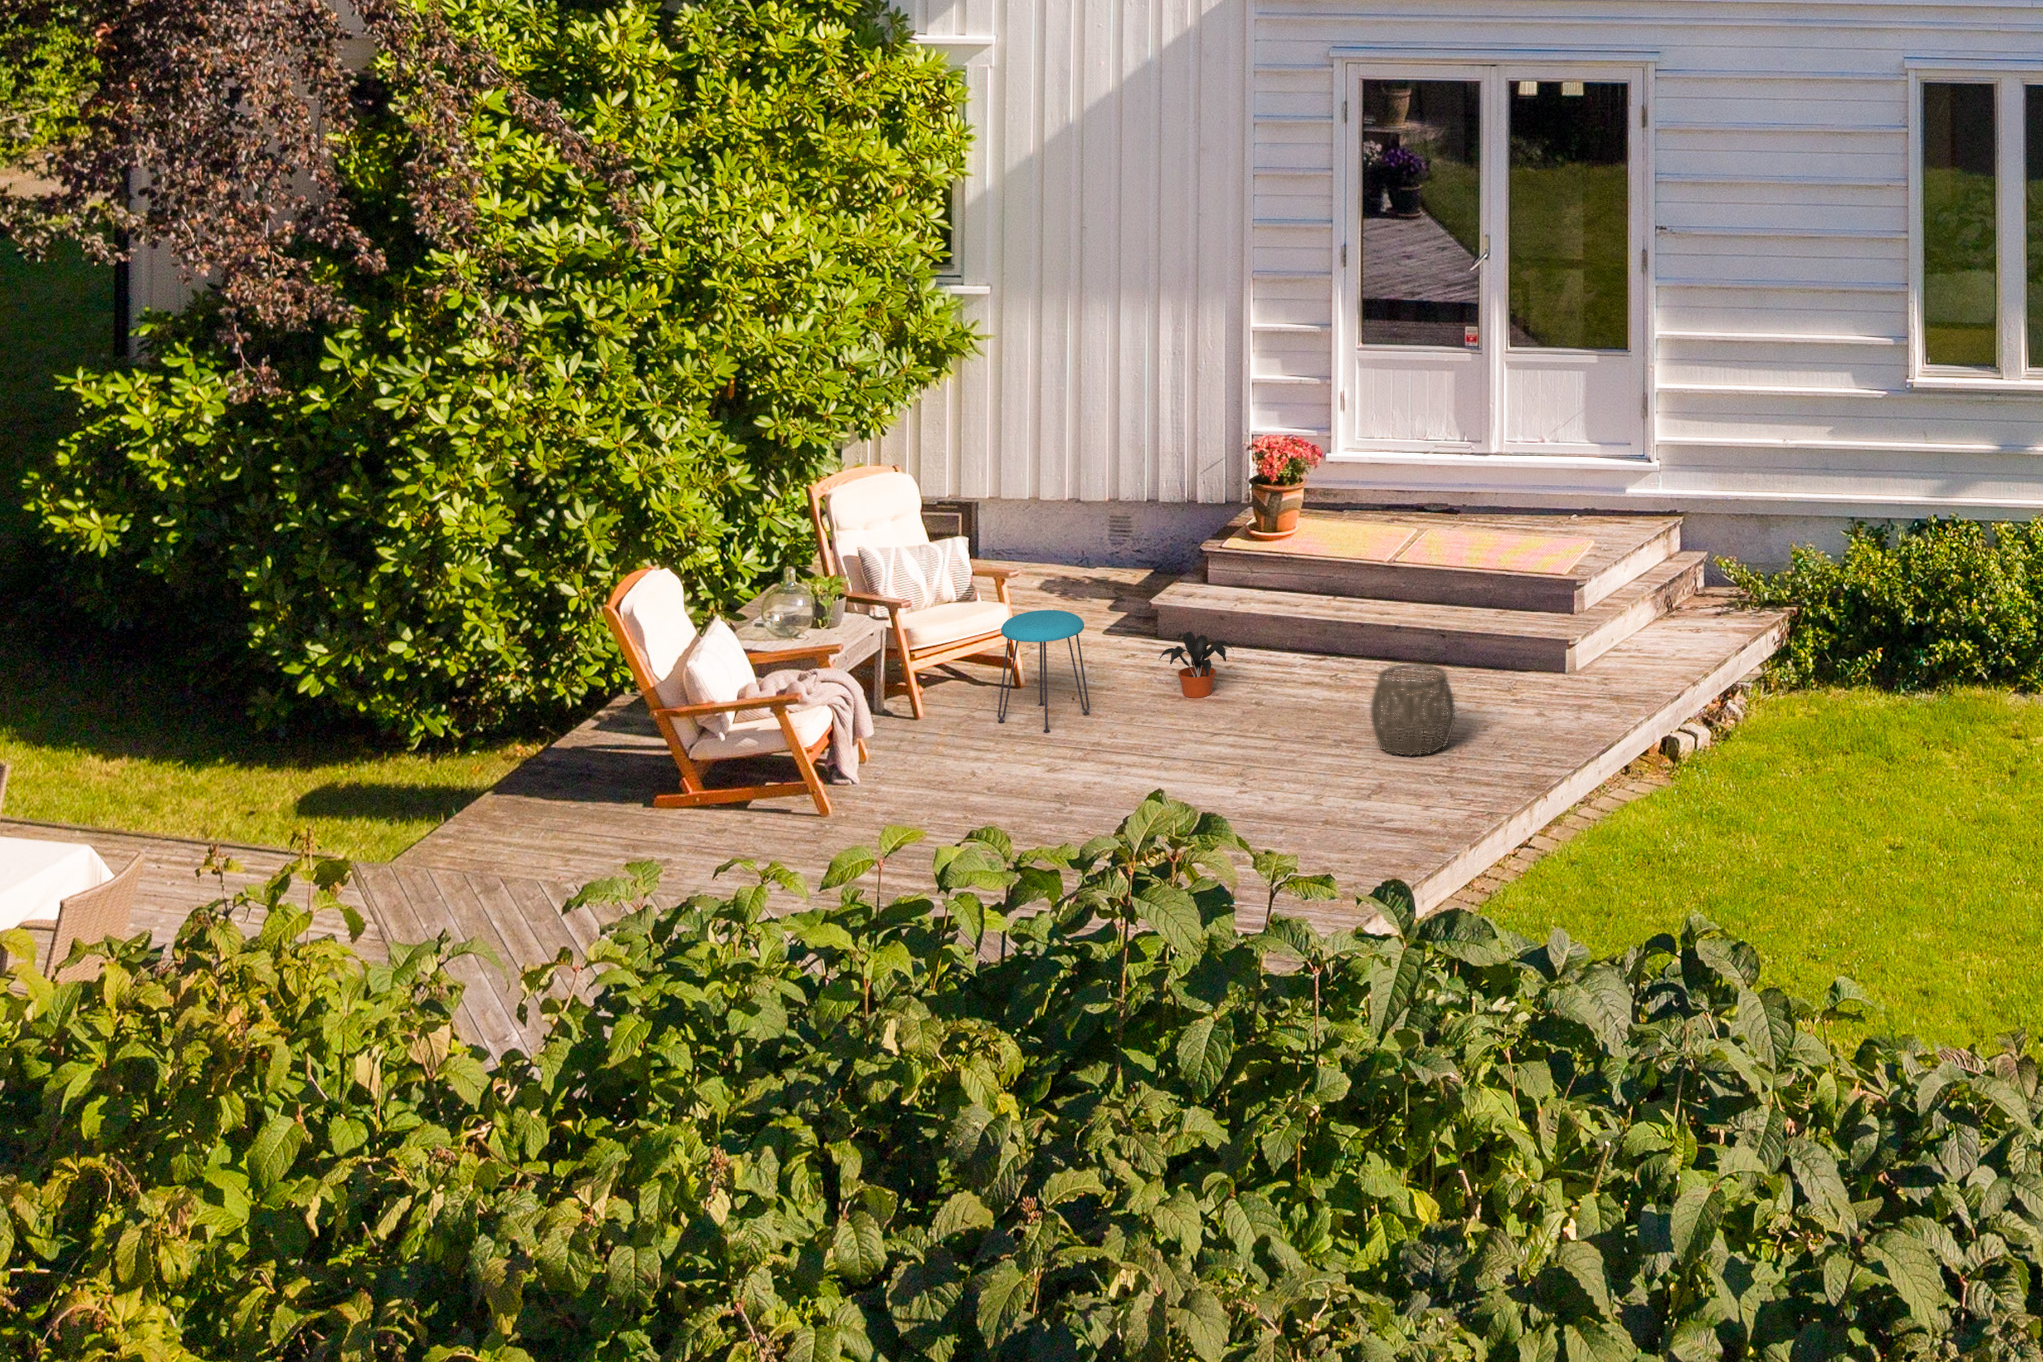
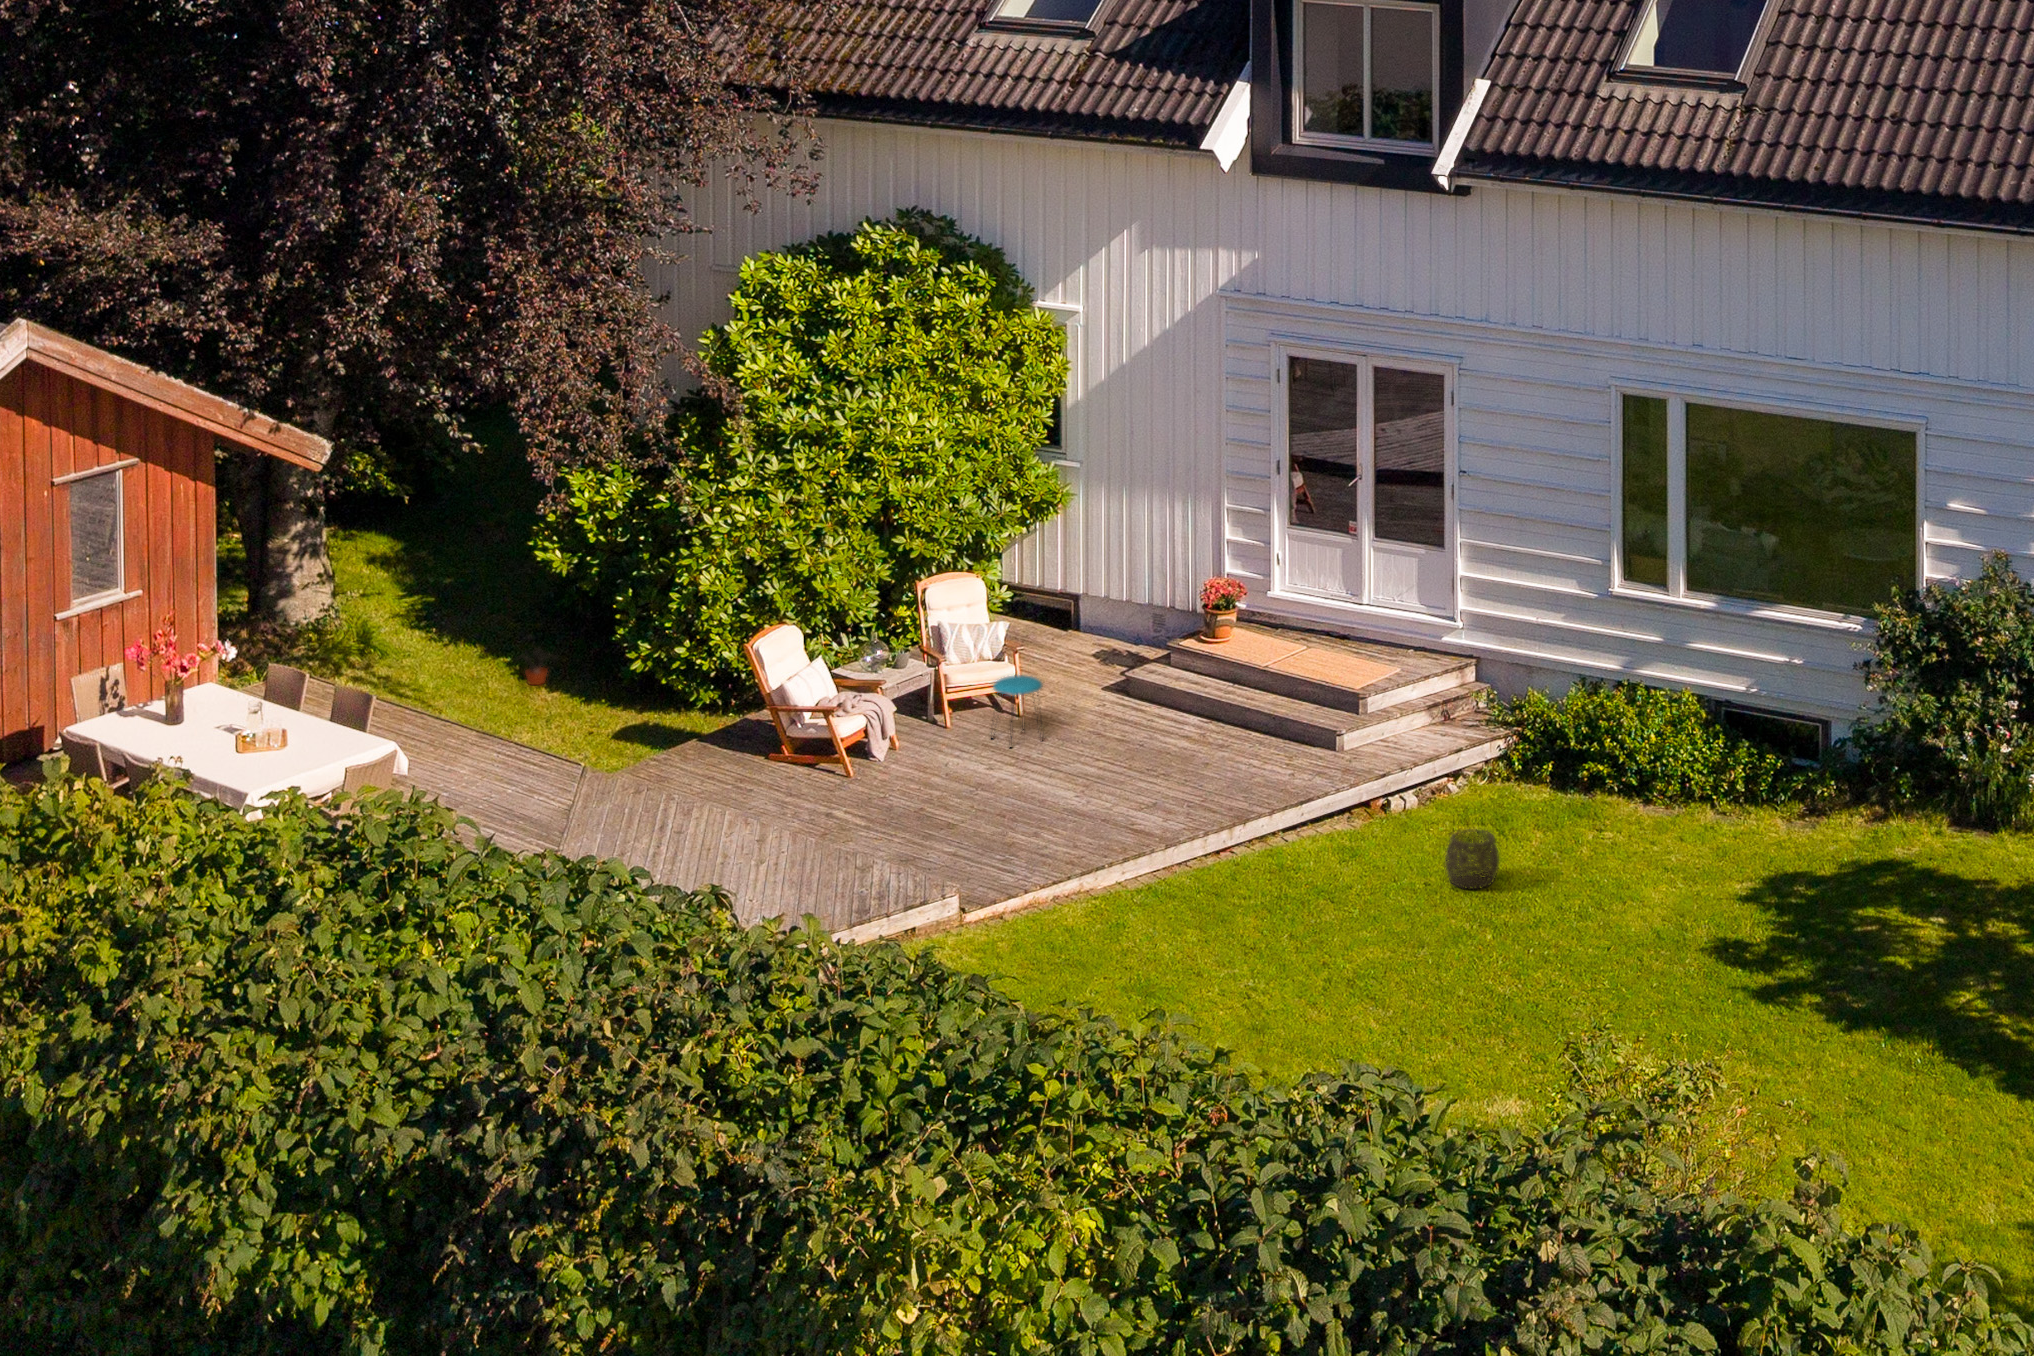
potted plant: present [1159,632,1232,698] -> present [516,648,556,685]
woven basket: present [1371,664,1455,755] -> present [1446,829,1499,889]

